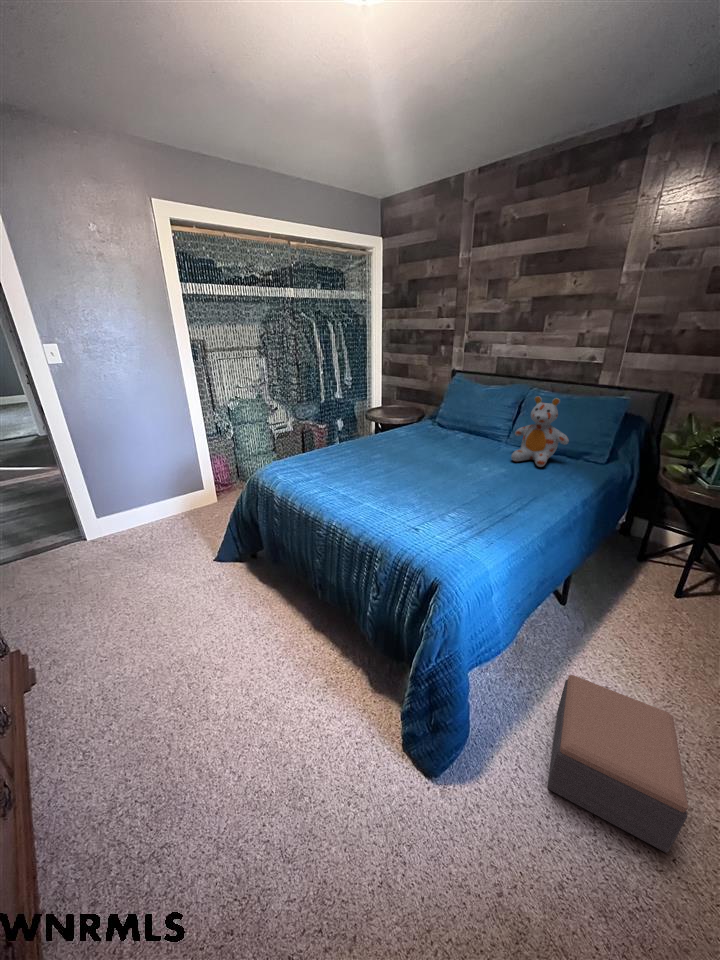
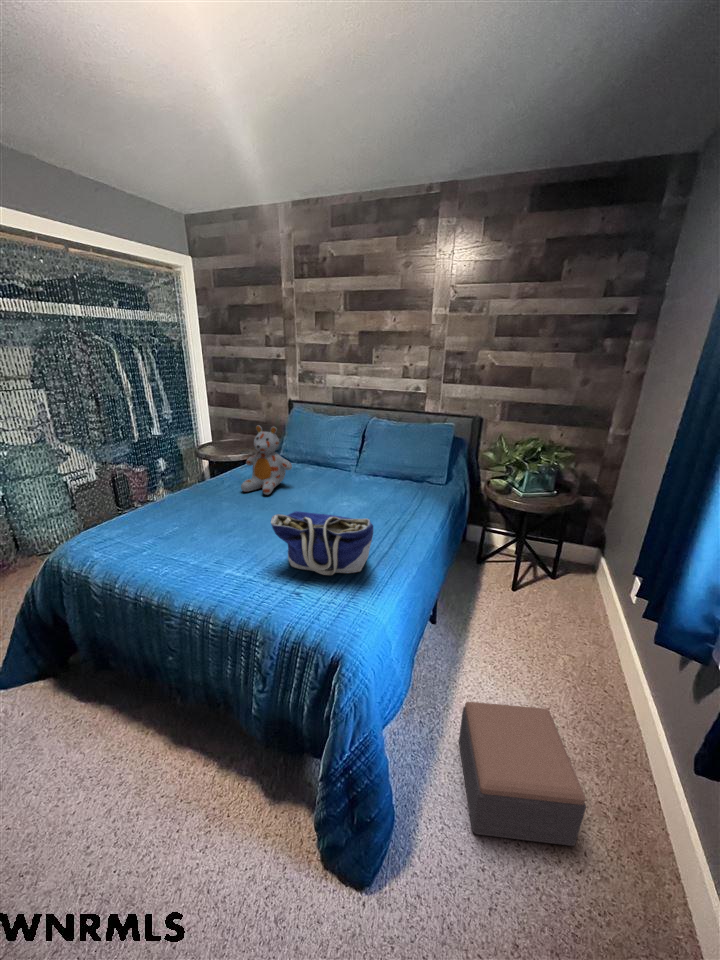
stuffed bear: present [511,396,569,467] -> present [241,425,292,495]
tote bag: none [403,460,494,524] -> present [271,511,373,575]

